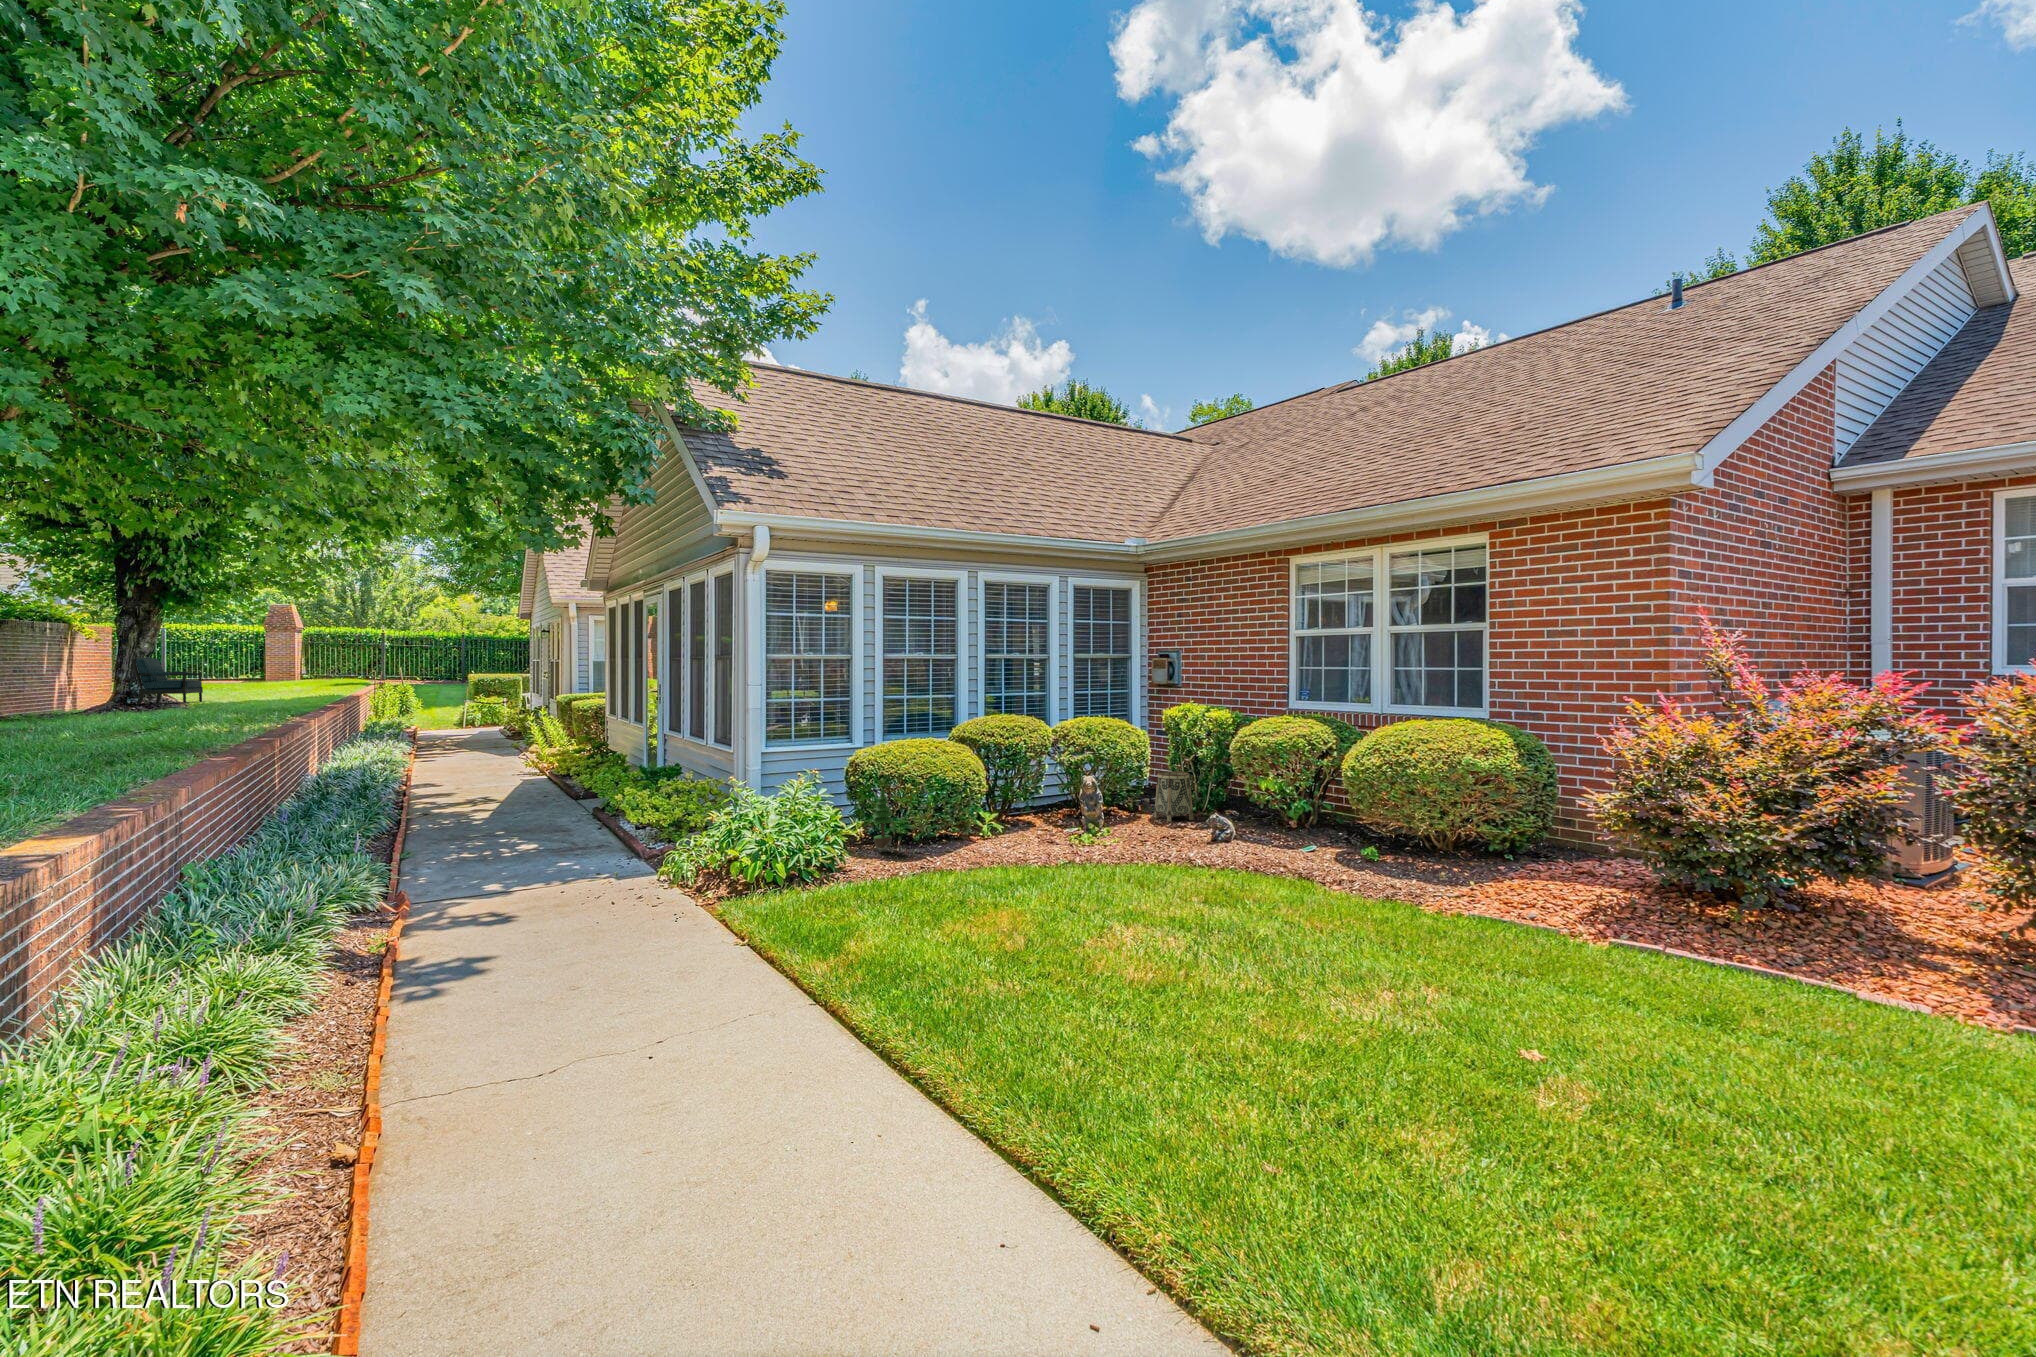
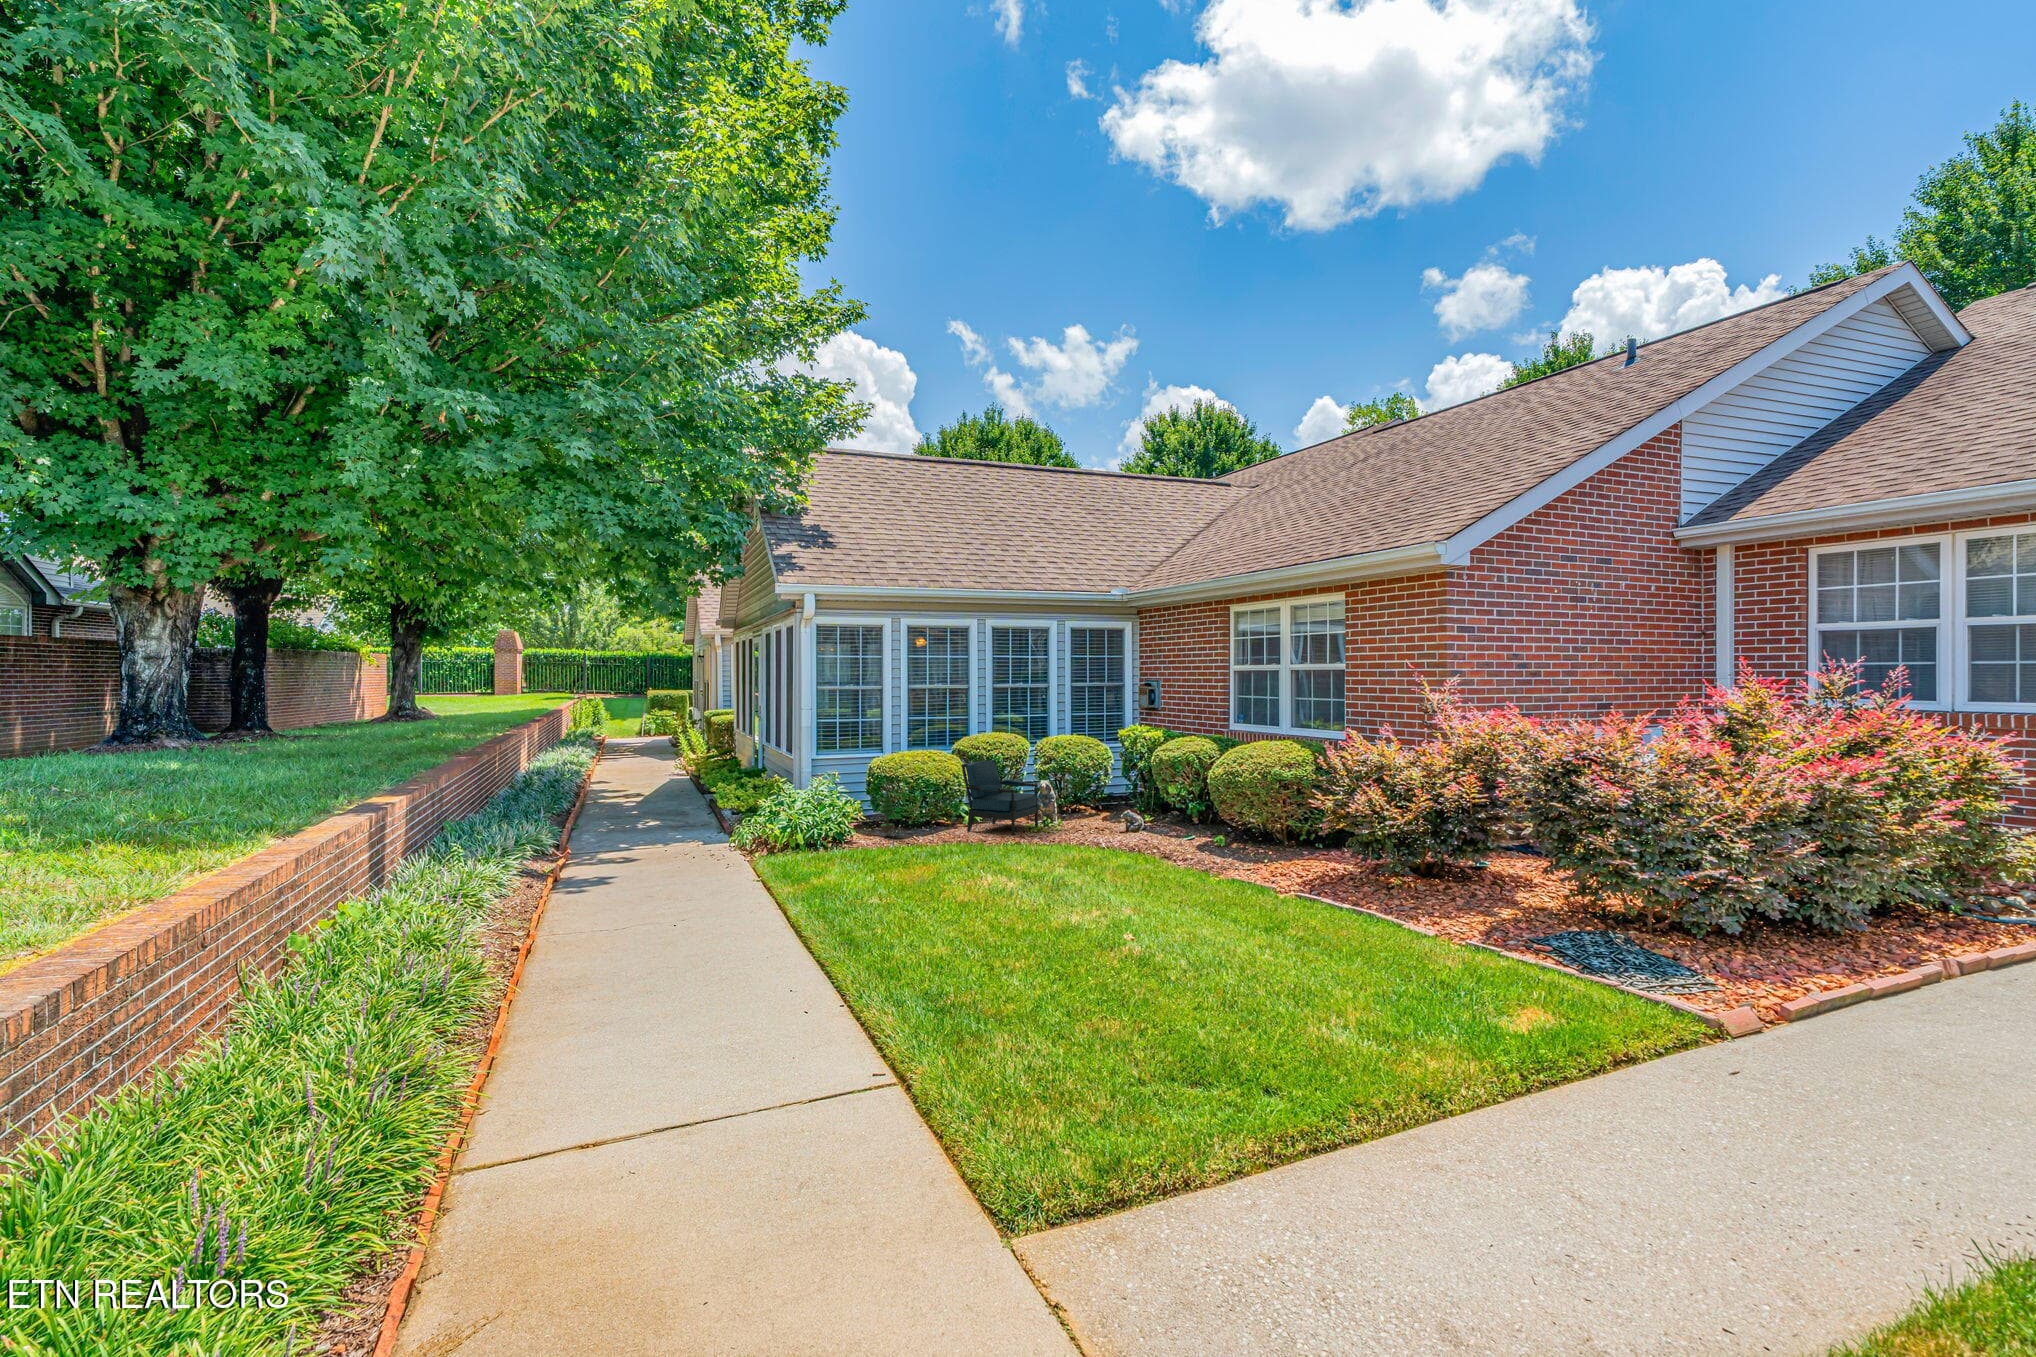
chair: present [131,658,203,704] -> present [961,760,1039,835]
basket: present [1154,771,1193,822] -> none [1118,781,1147,821]

